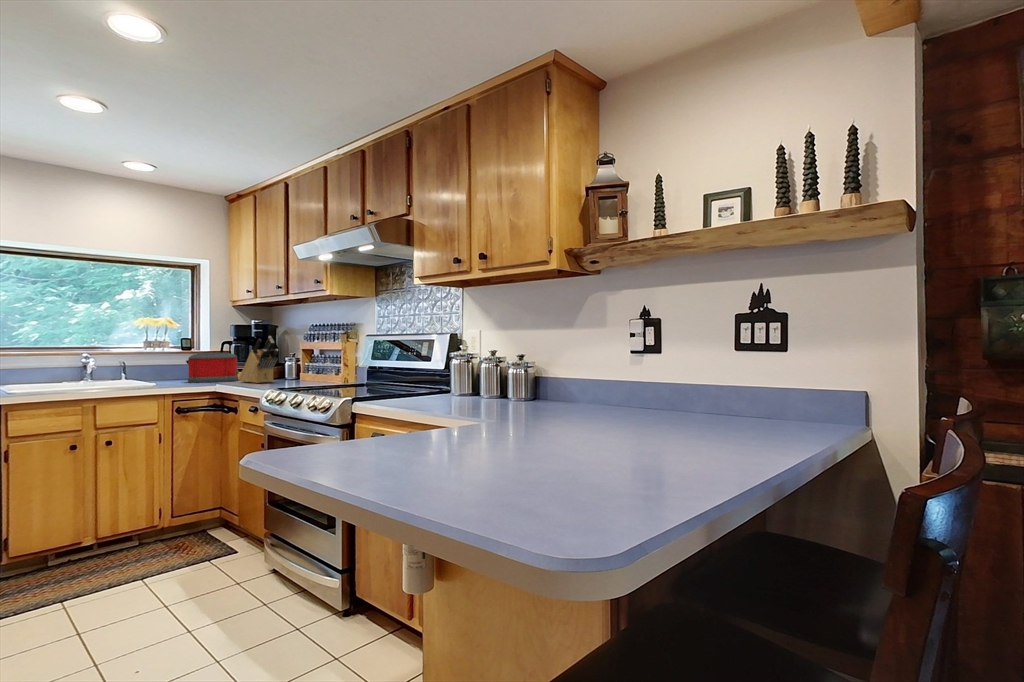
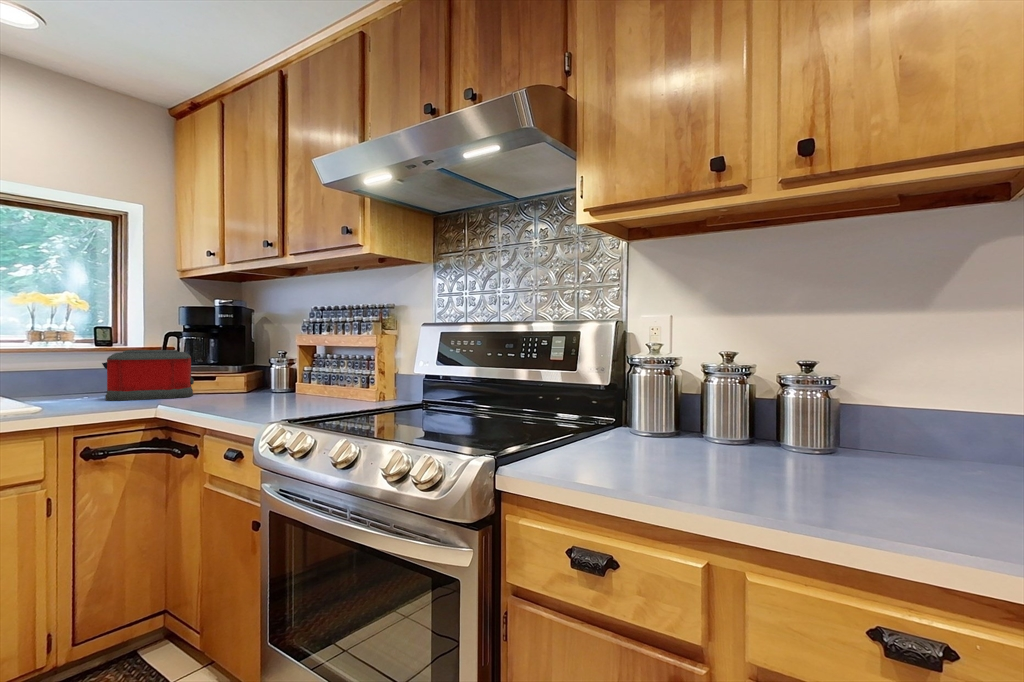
knife block: present [240,336,278,383] -> none [197,324,268,402]

